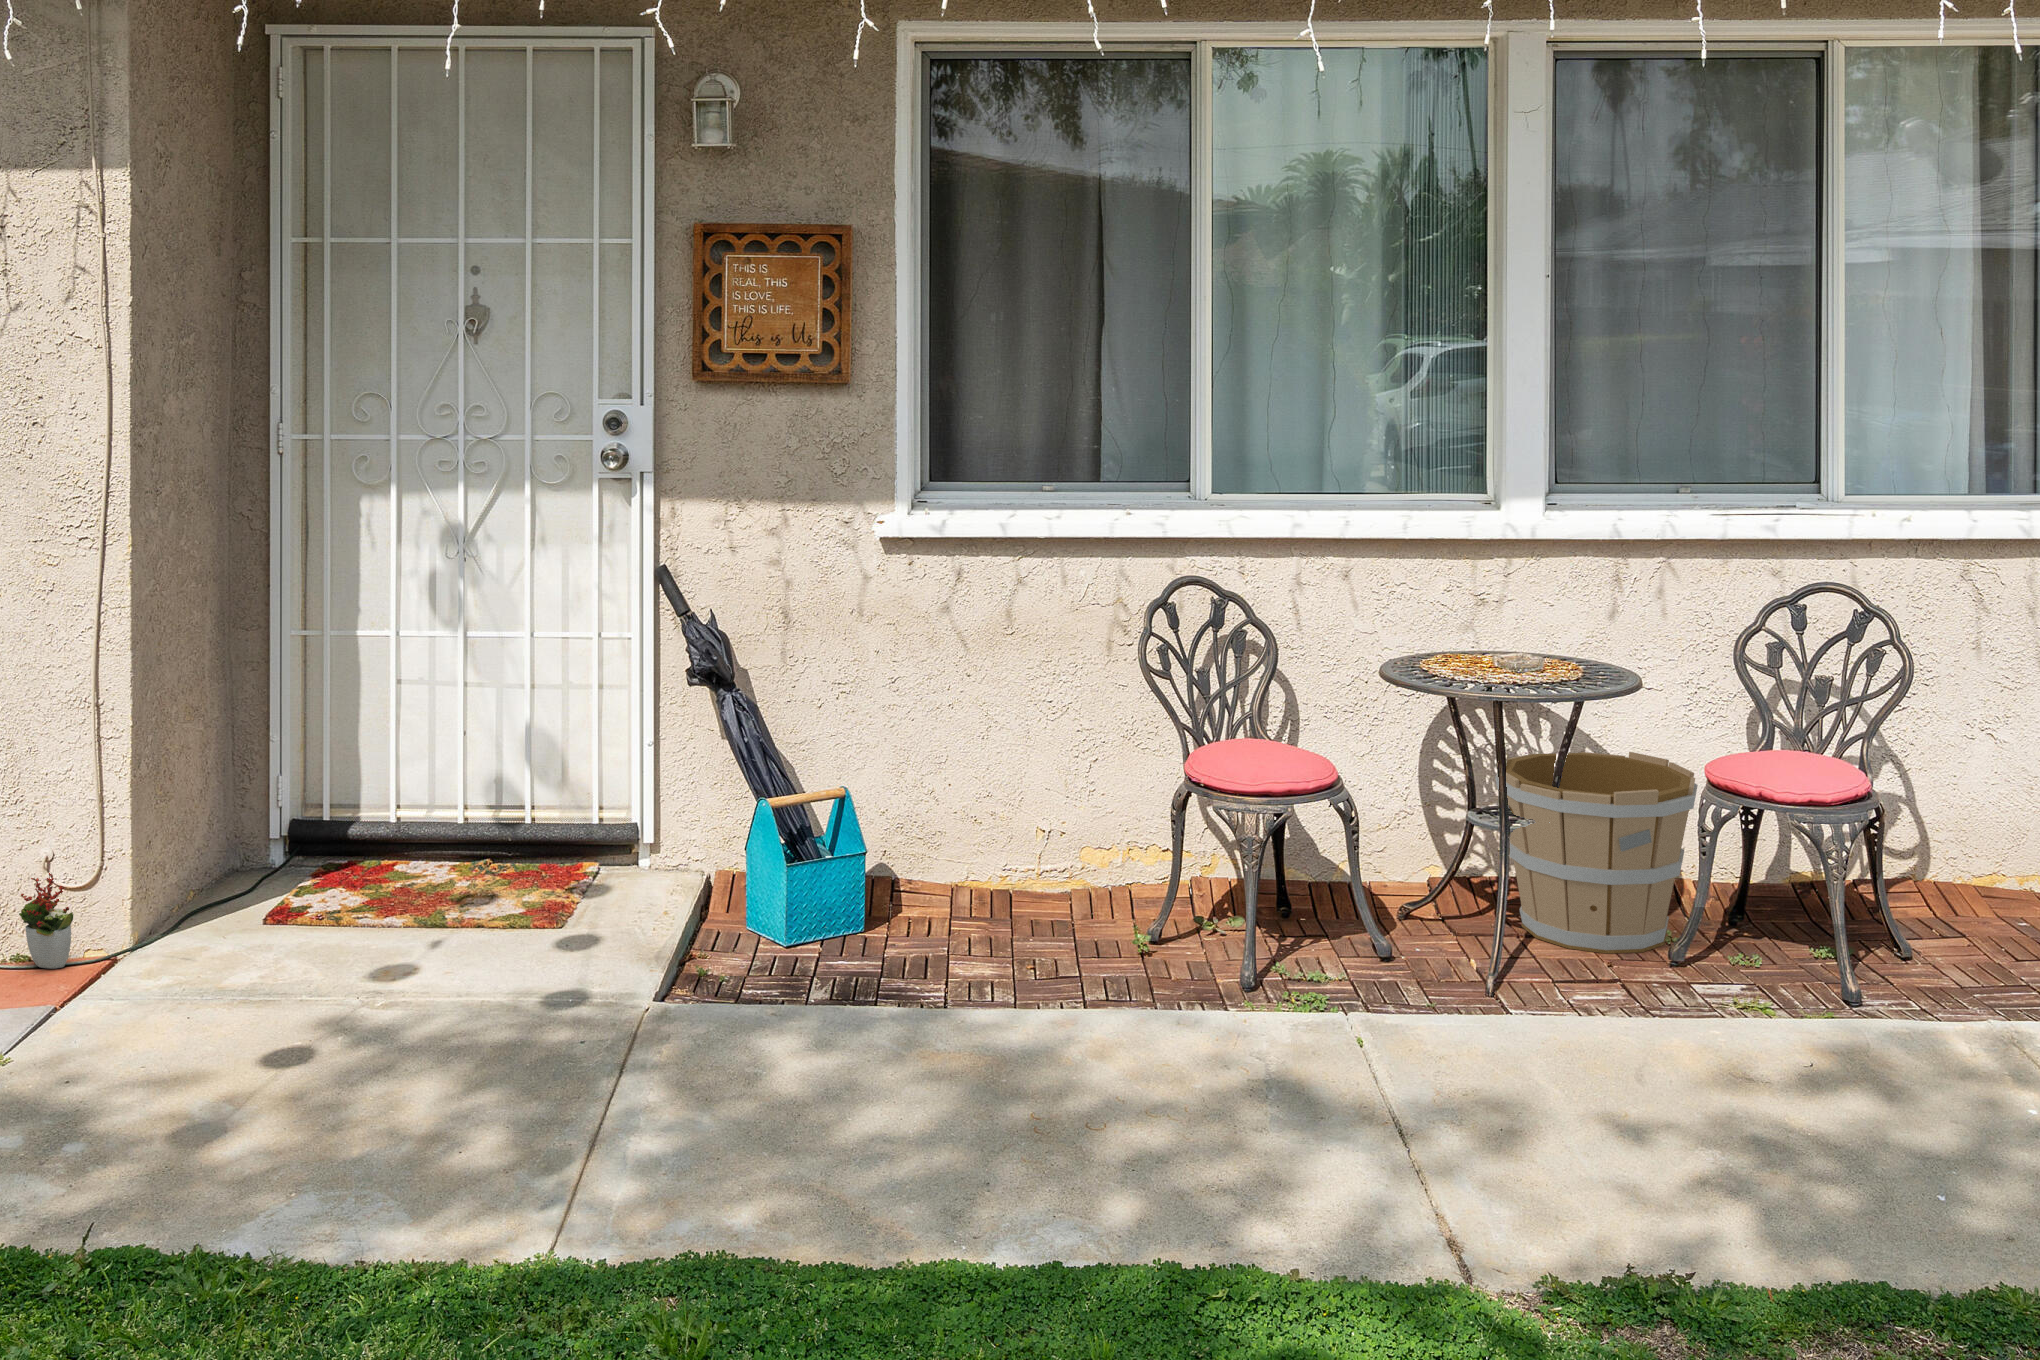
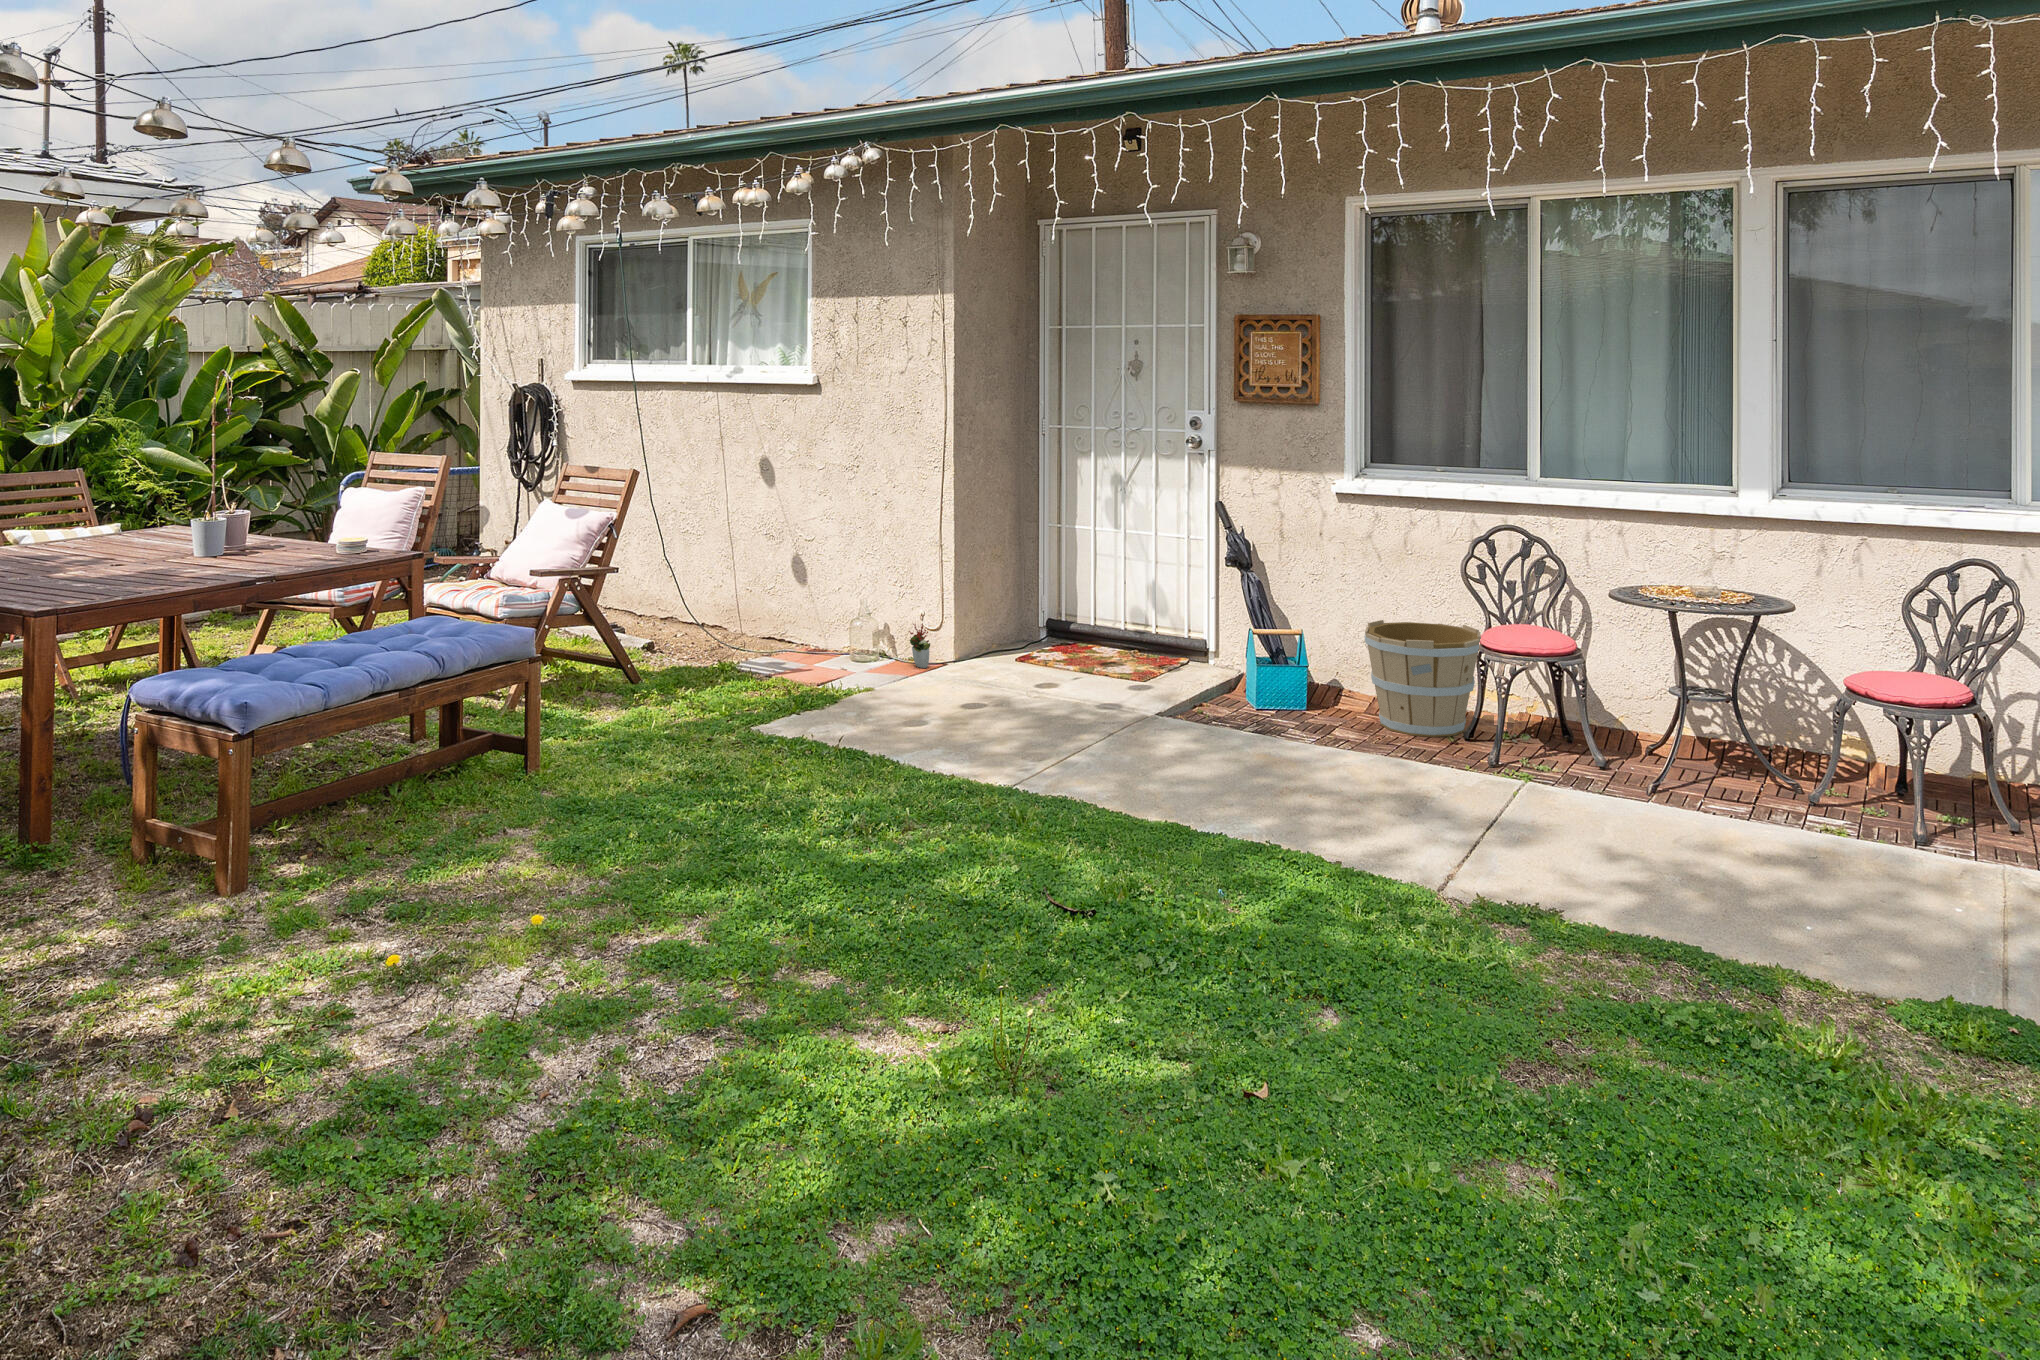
wooden bucket: present [1495,752,1698,954] -> present [1364,620,1481,737]

